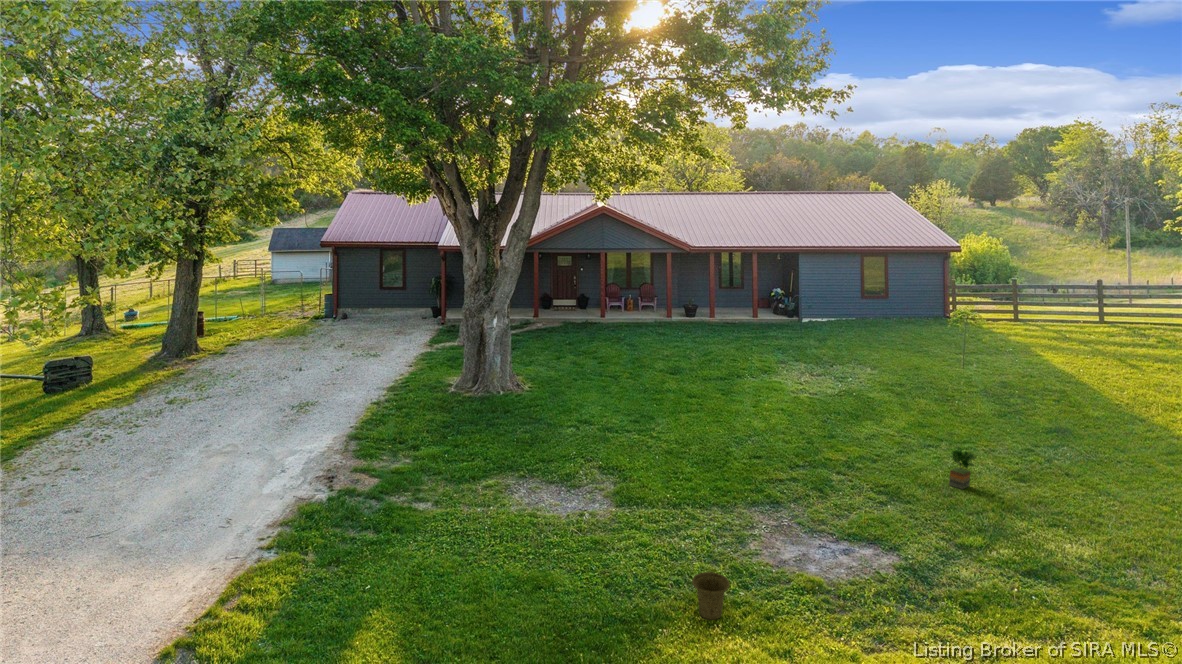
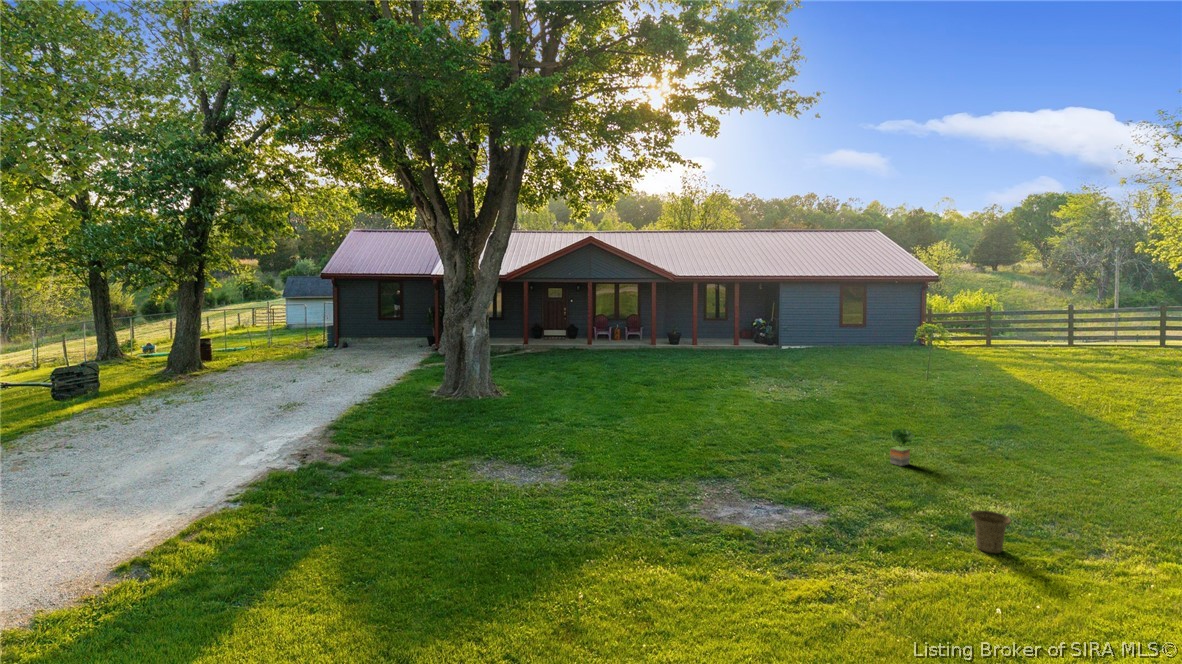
basket: present [692,572,730,620] -> present [970,511,1011,553]

